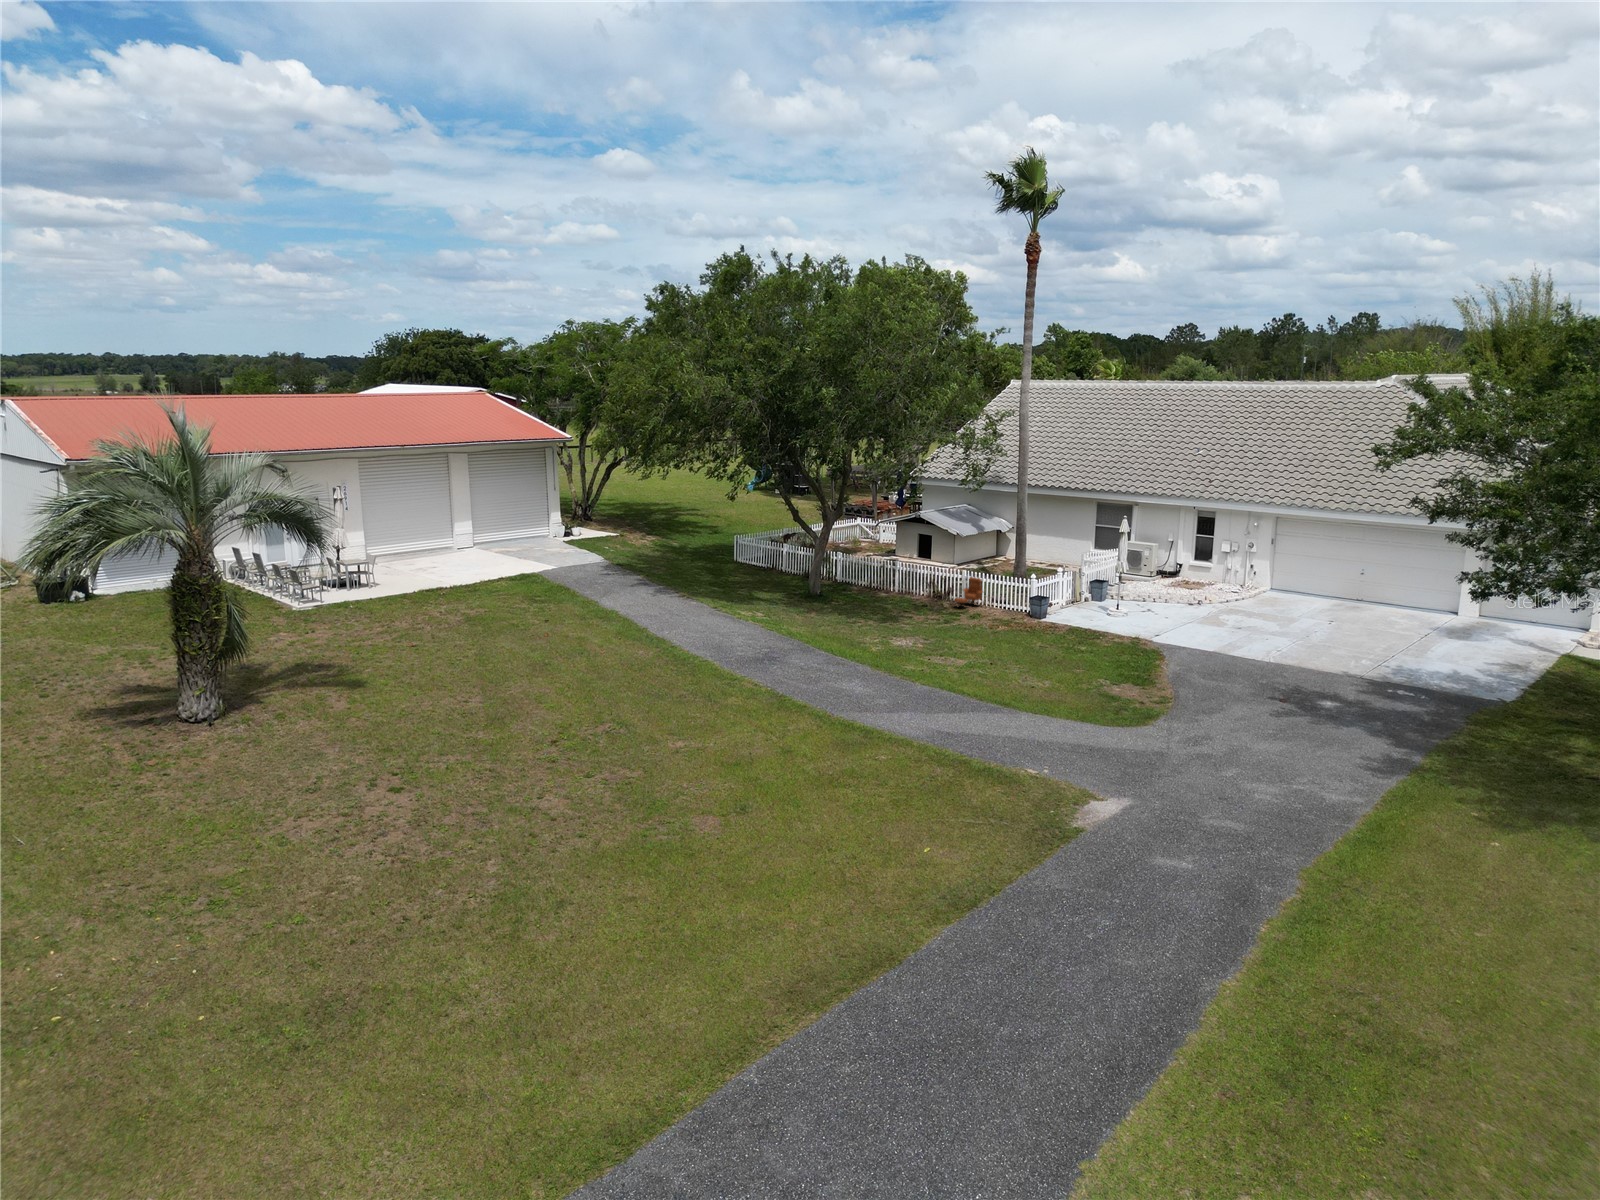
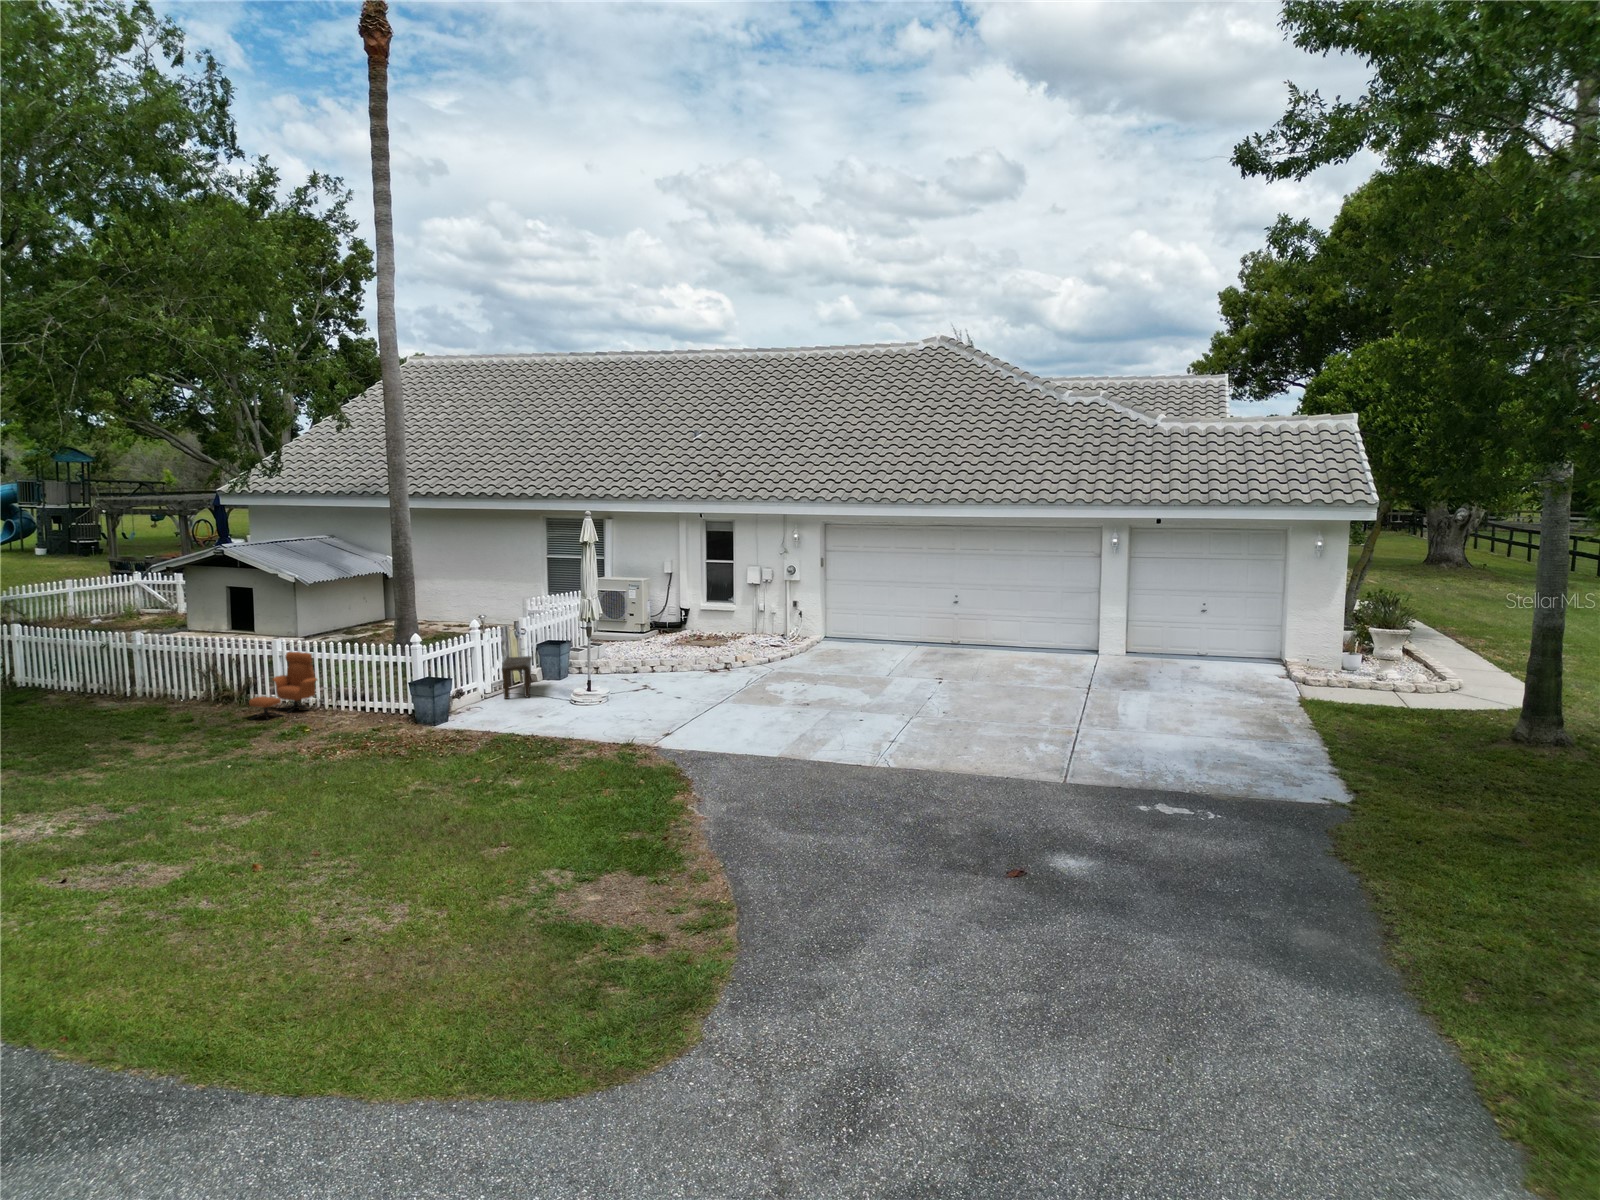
bench: none [1073,588,1088,610] -> present [502,656,532,699]

